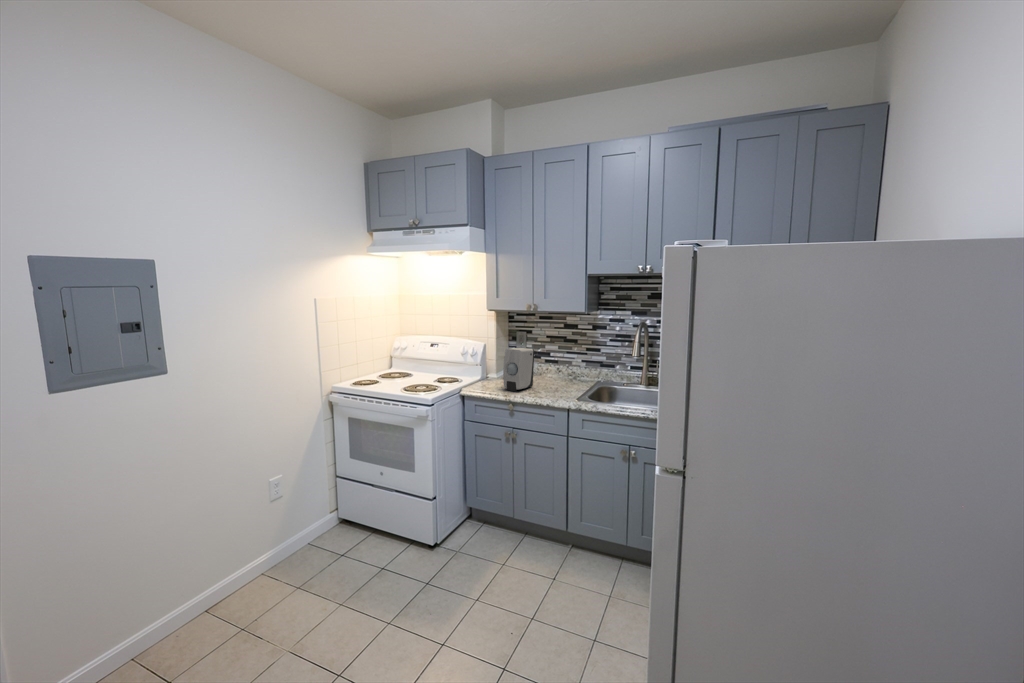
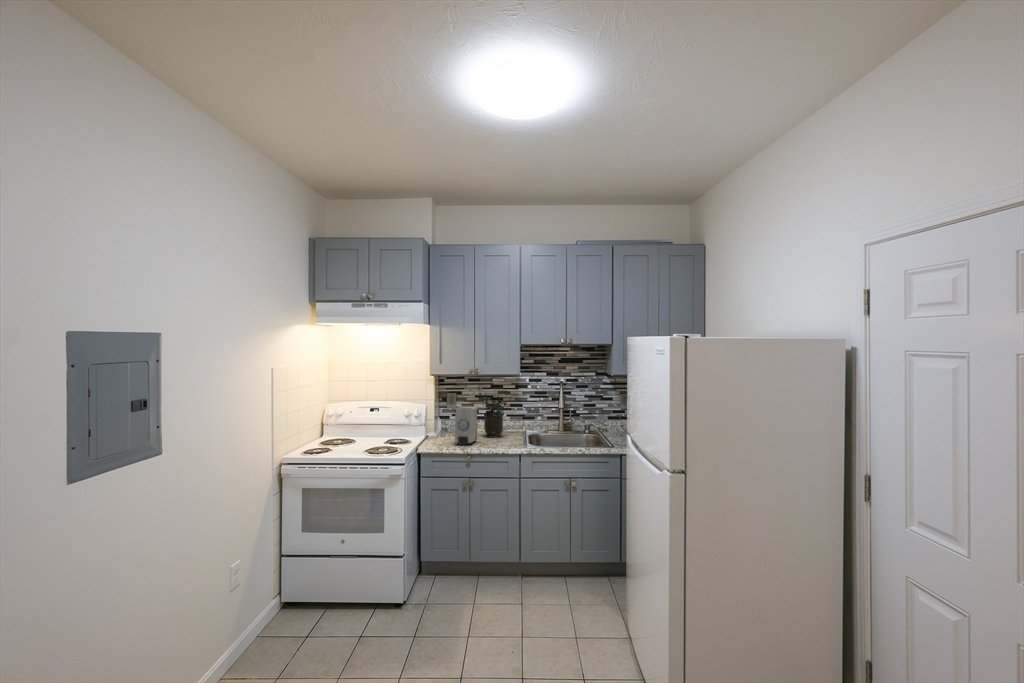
potted plant: none [545,327,574,383] -> present [478,388,506,436]

